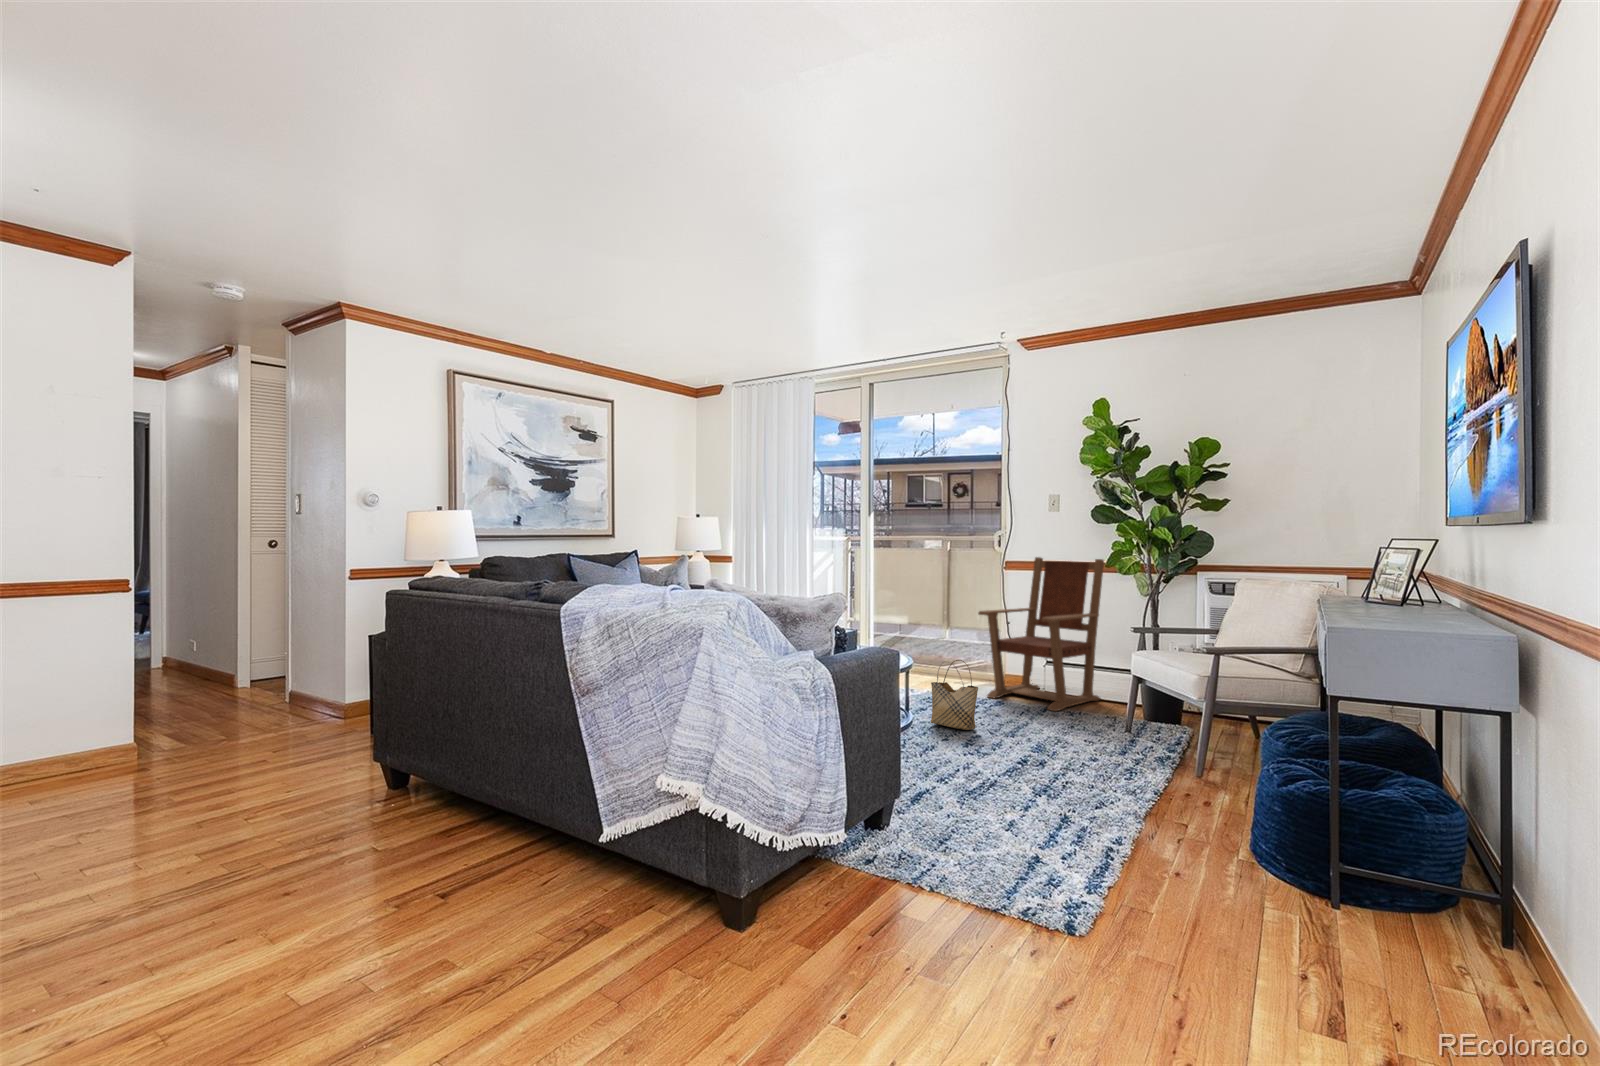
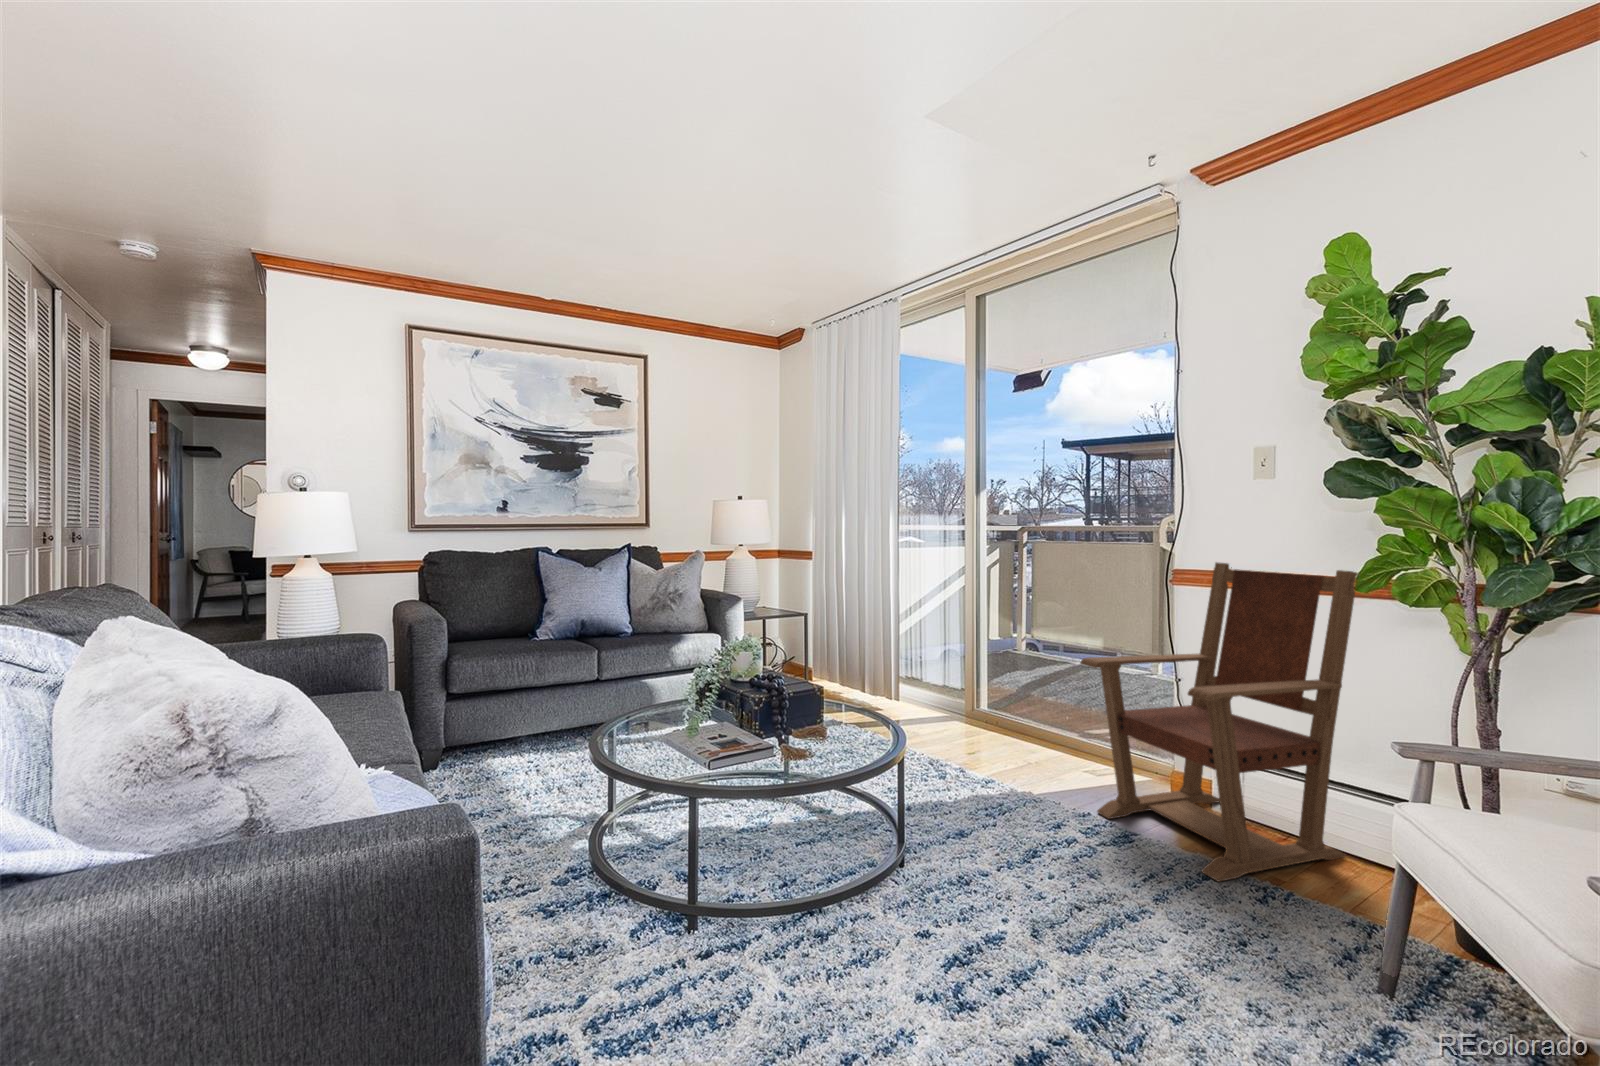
woven basket: present [931,660,978,730] -> none [925,762,1011,914]

